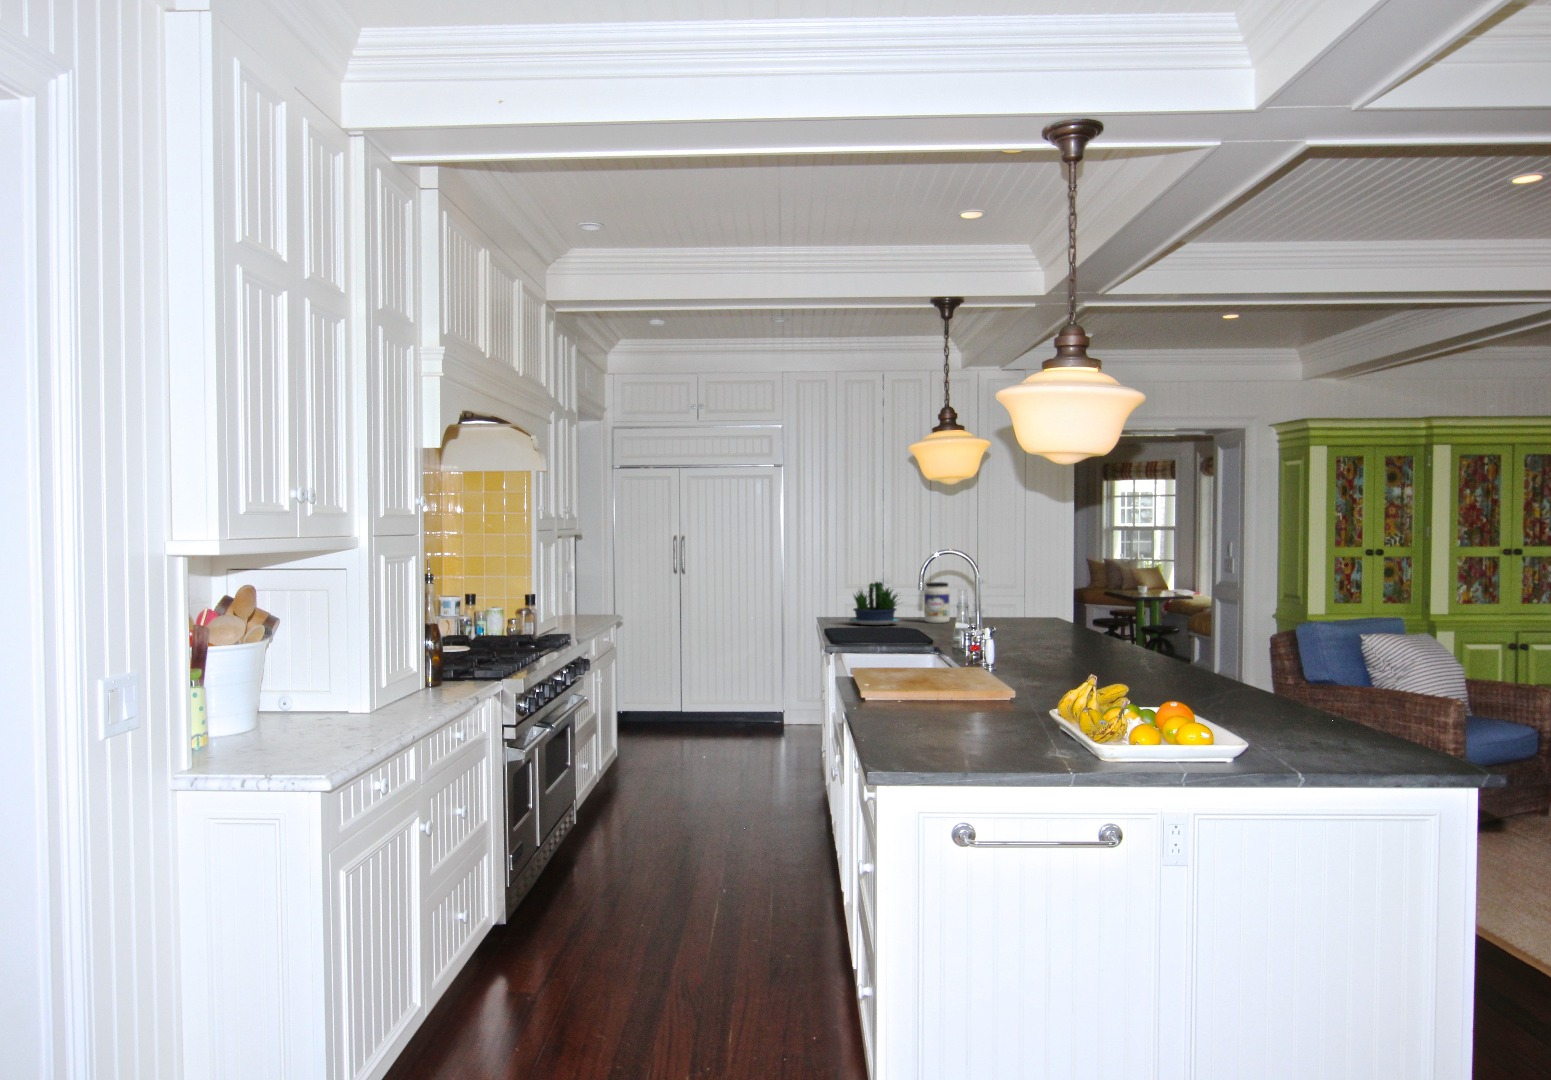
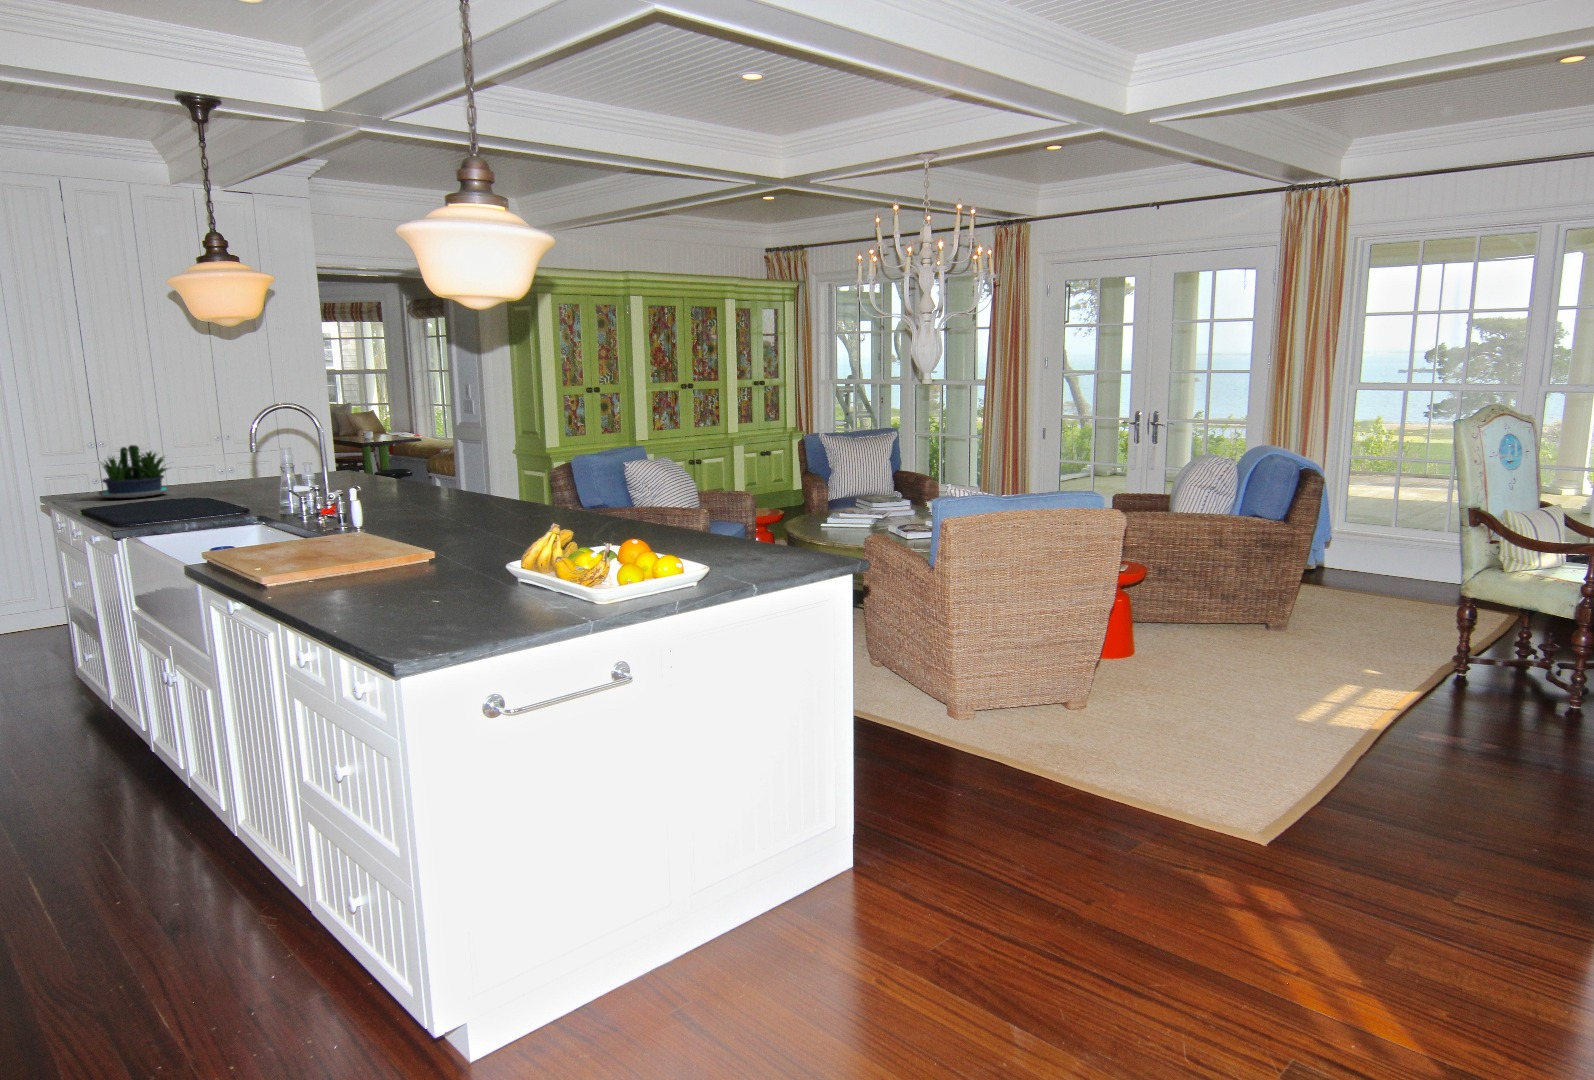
jar: present [924,582,950,623] -> none [191,440,229,488]

